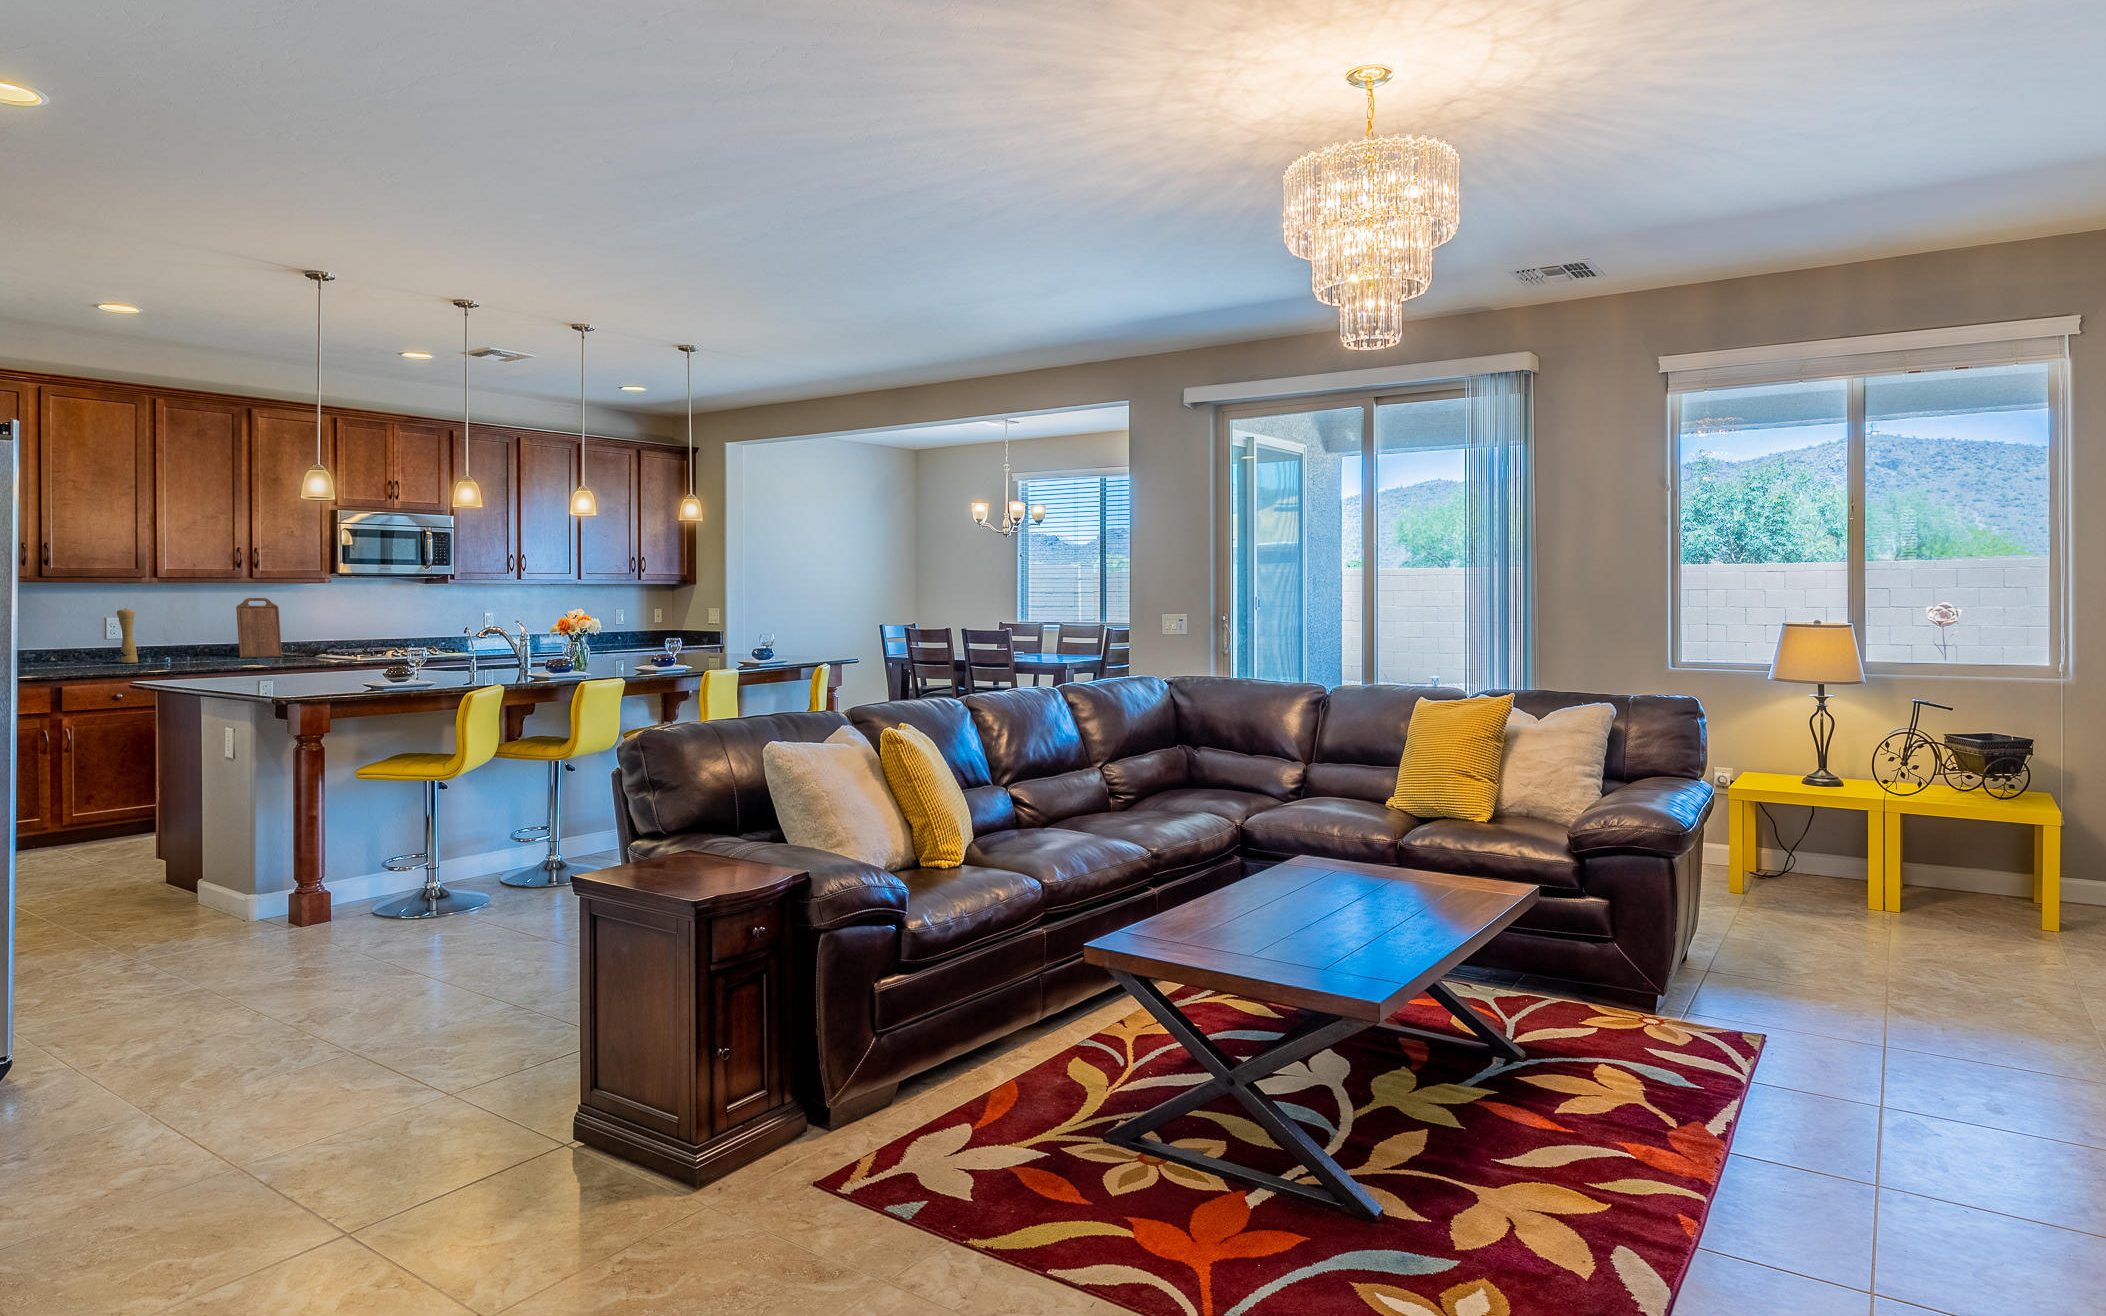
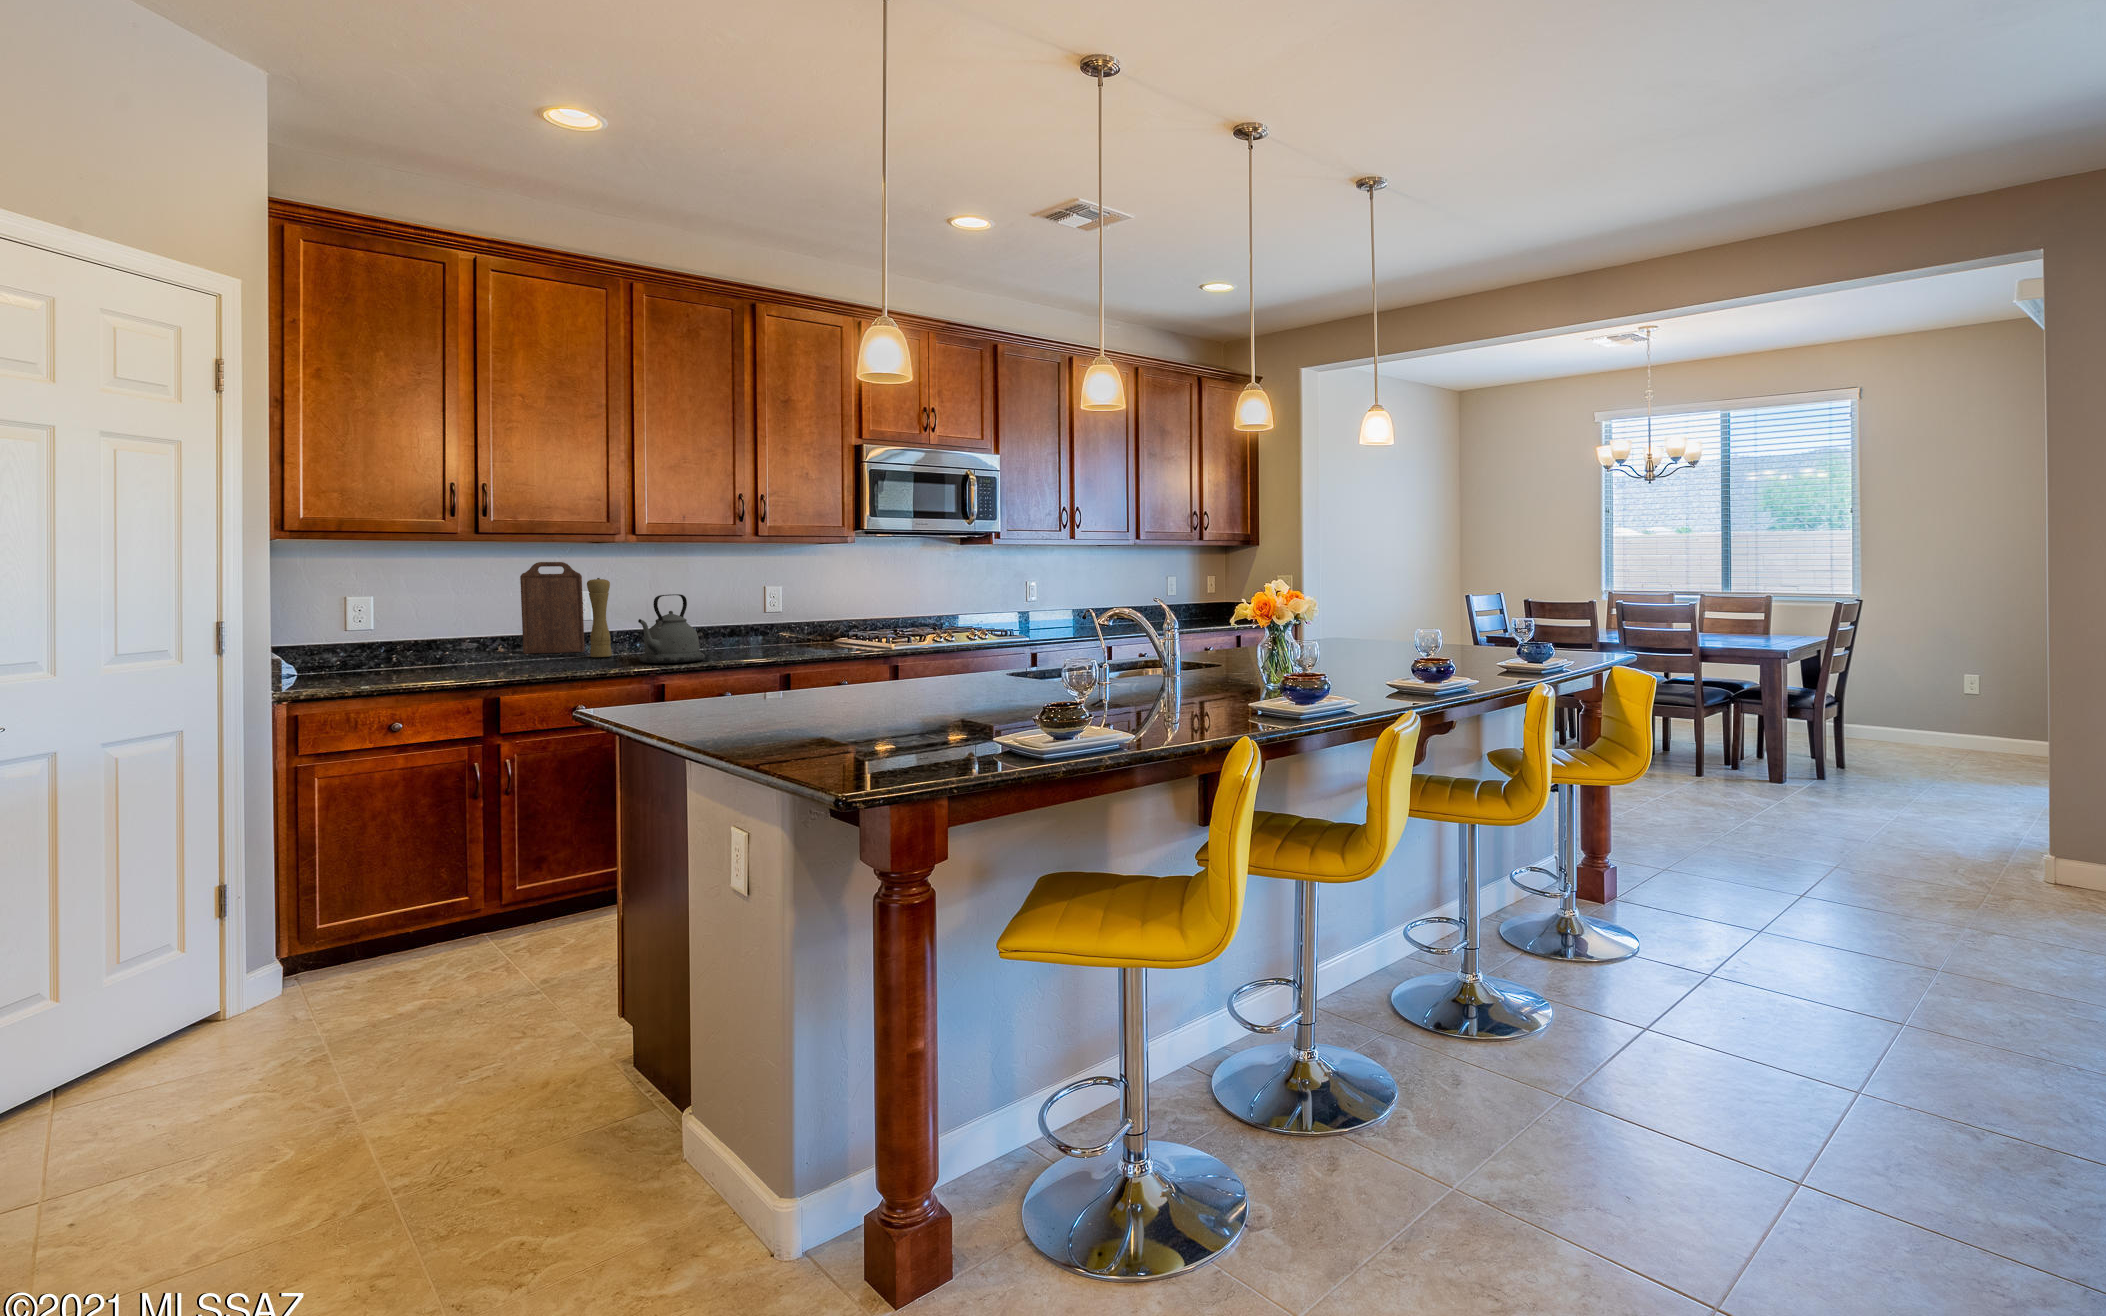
cutting board: present [236,598,282,657] -> present [520,562,585,654]
kettle: none [160,620,211,667] -> present [638,594,704,663]

